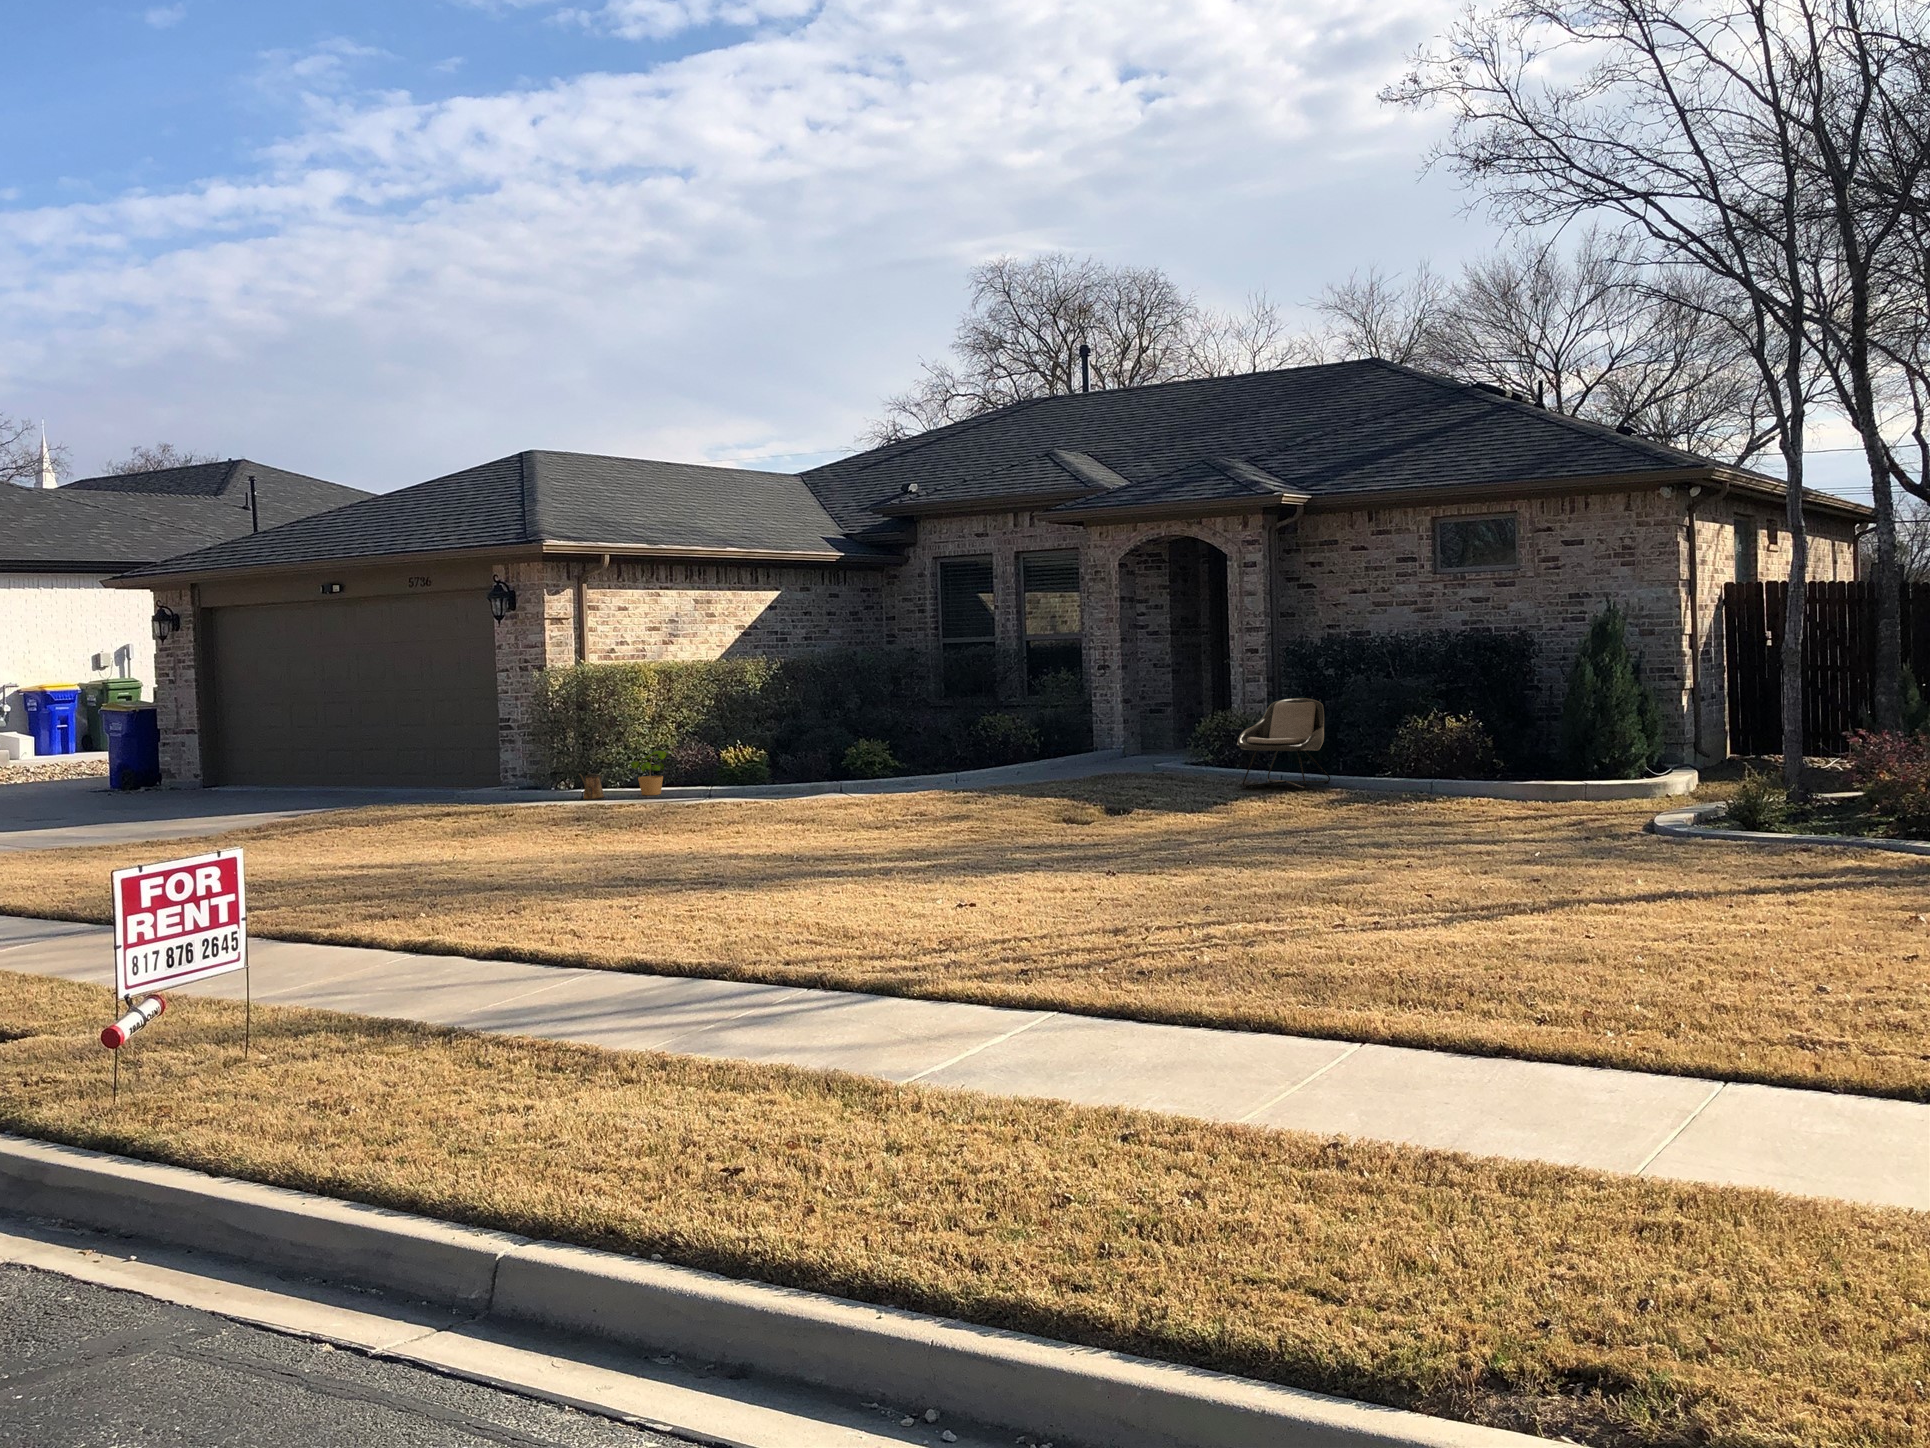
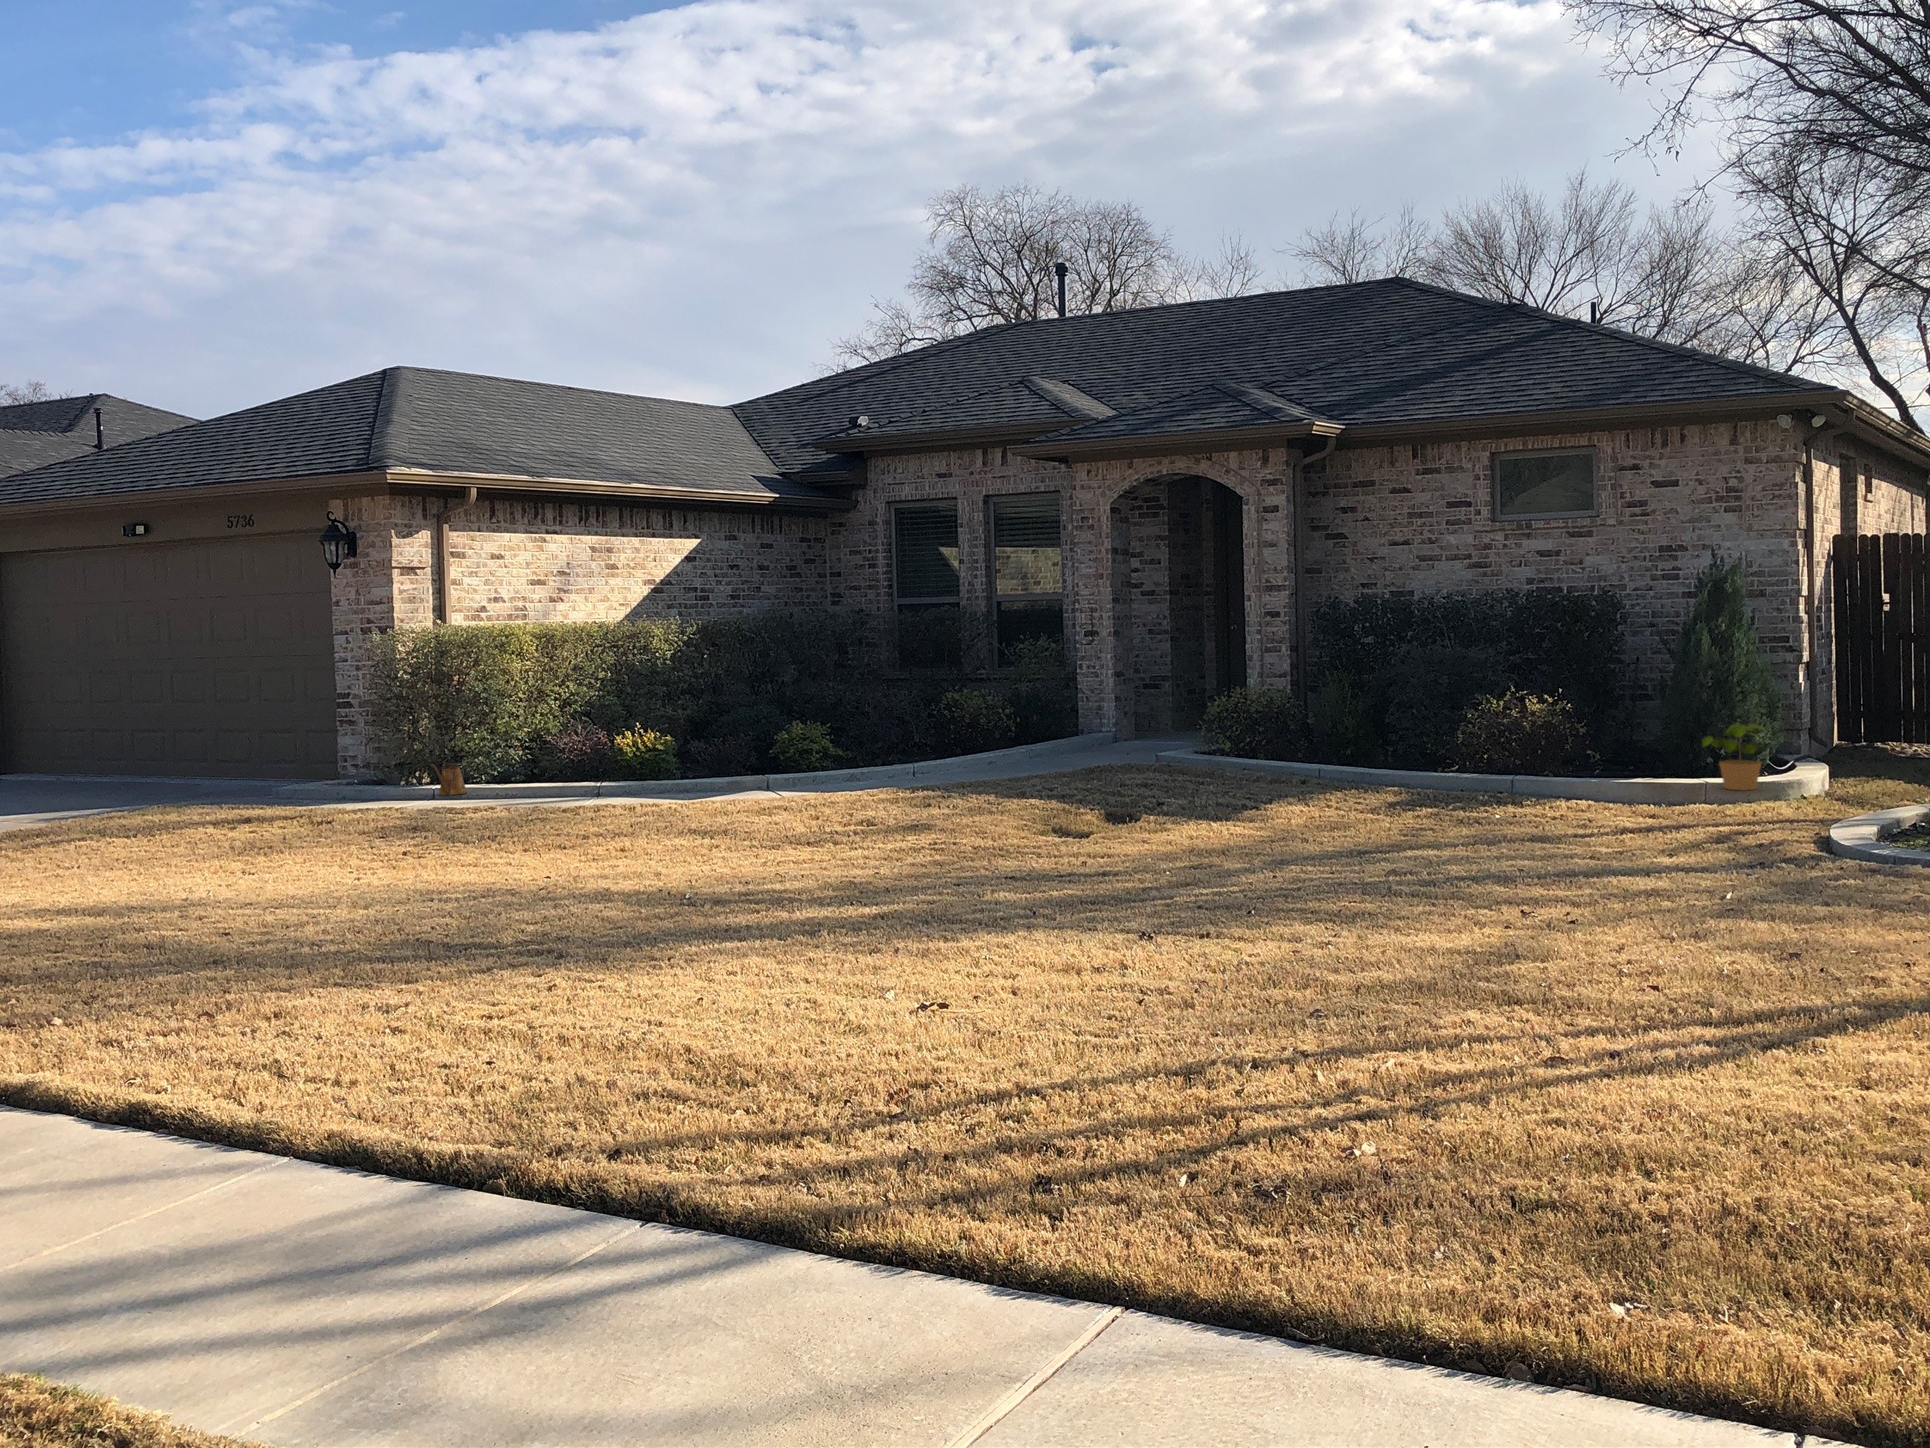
lounge chair: present [1237,698,1330,790] -> none [1265,672,1378,788]
potted plant: present [631,750,673,795] -> present [1702,723,1765,790]

